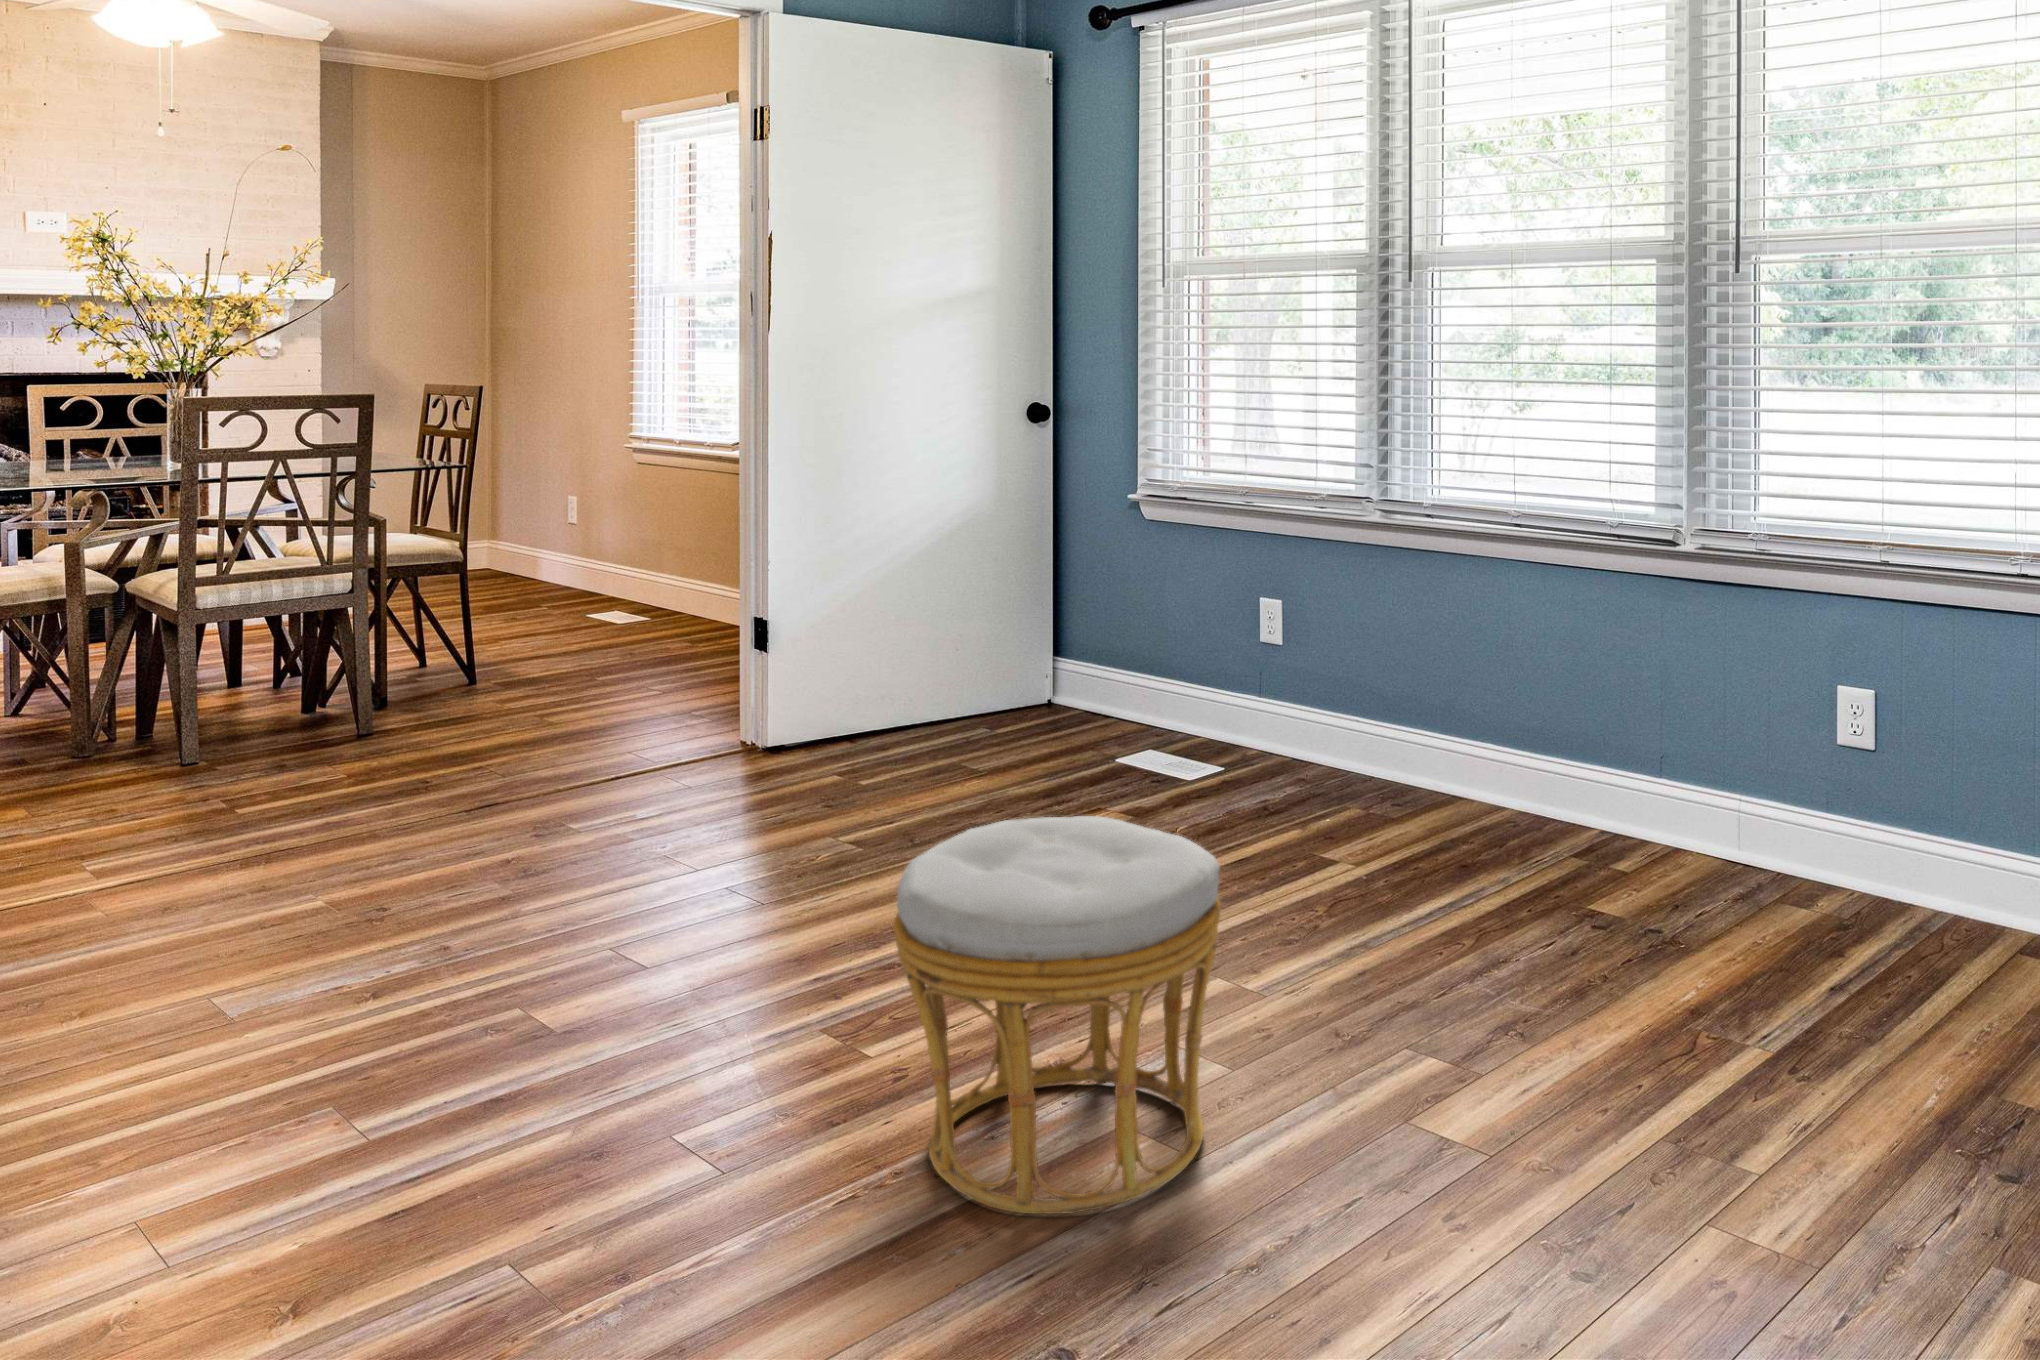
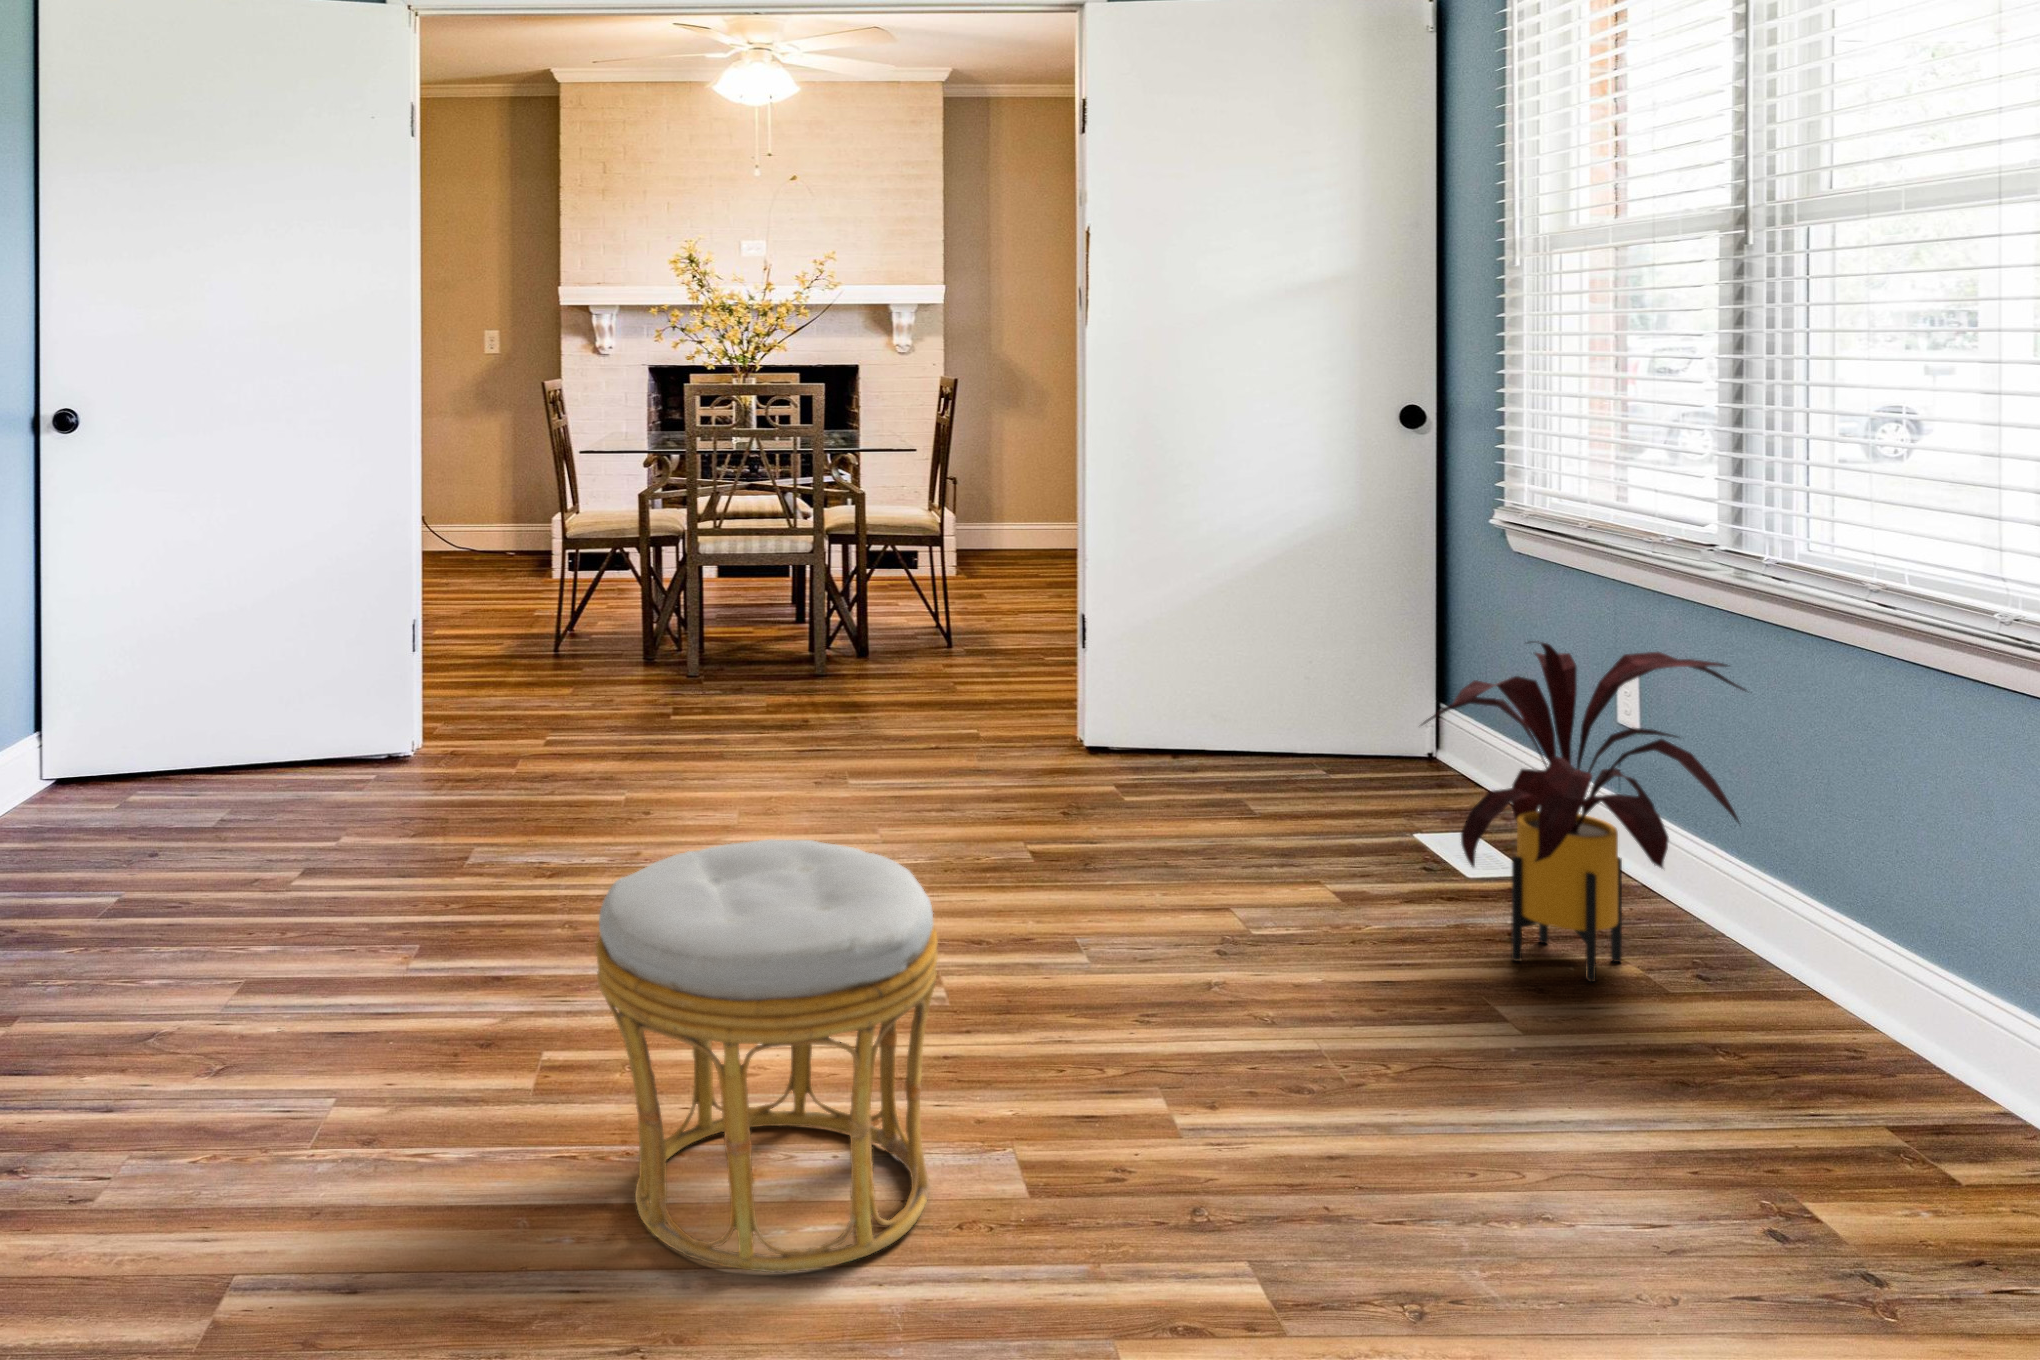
house plant: none [1203,576,1439,825] -> present [1422,641,1746,982]

